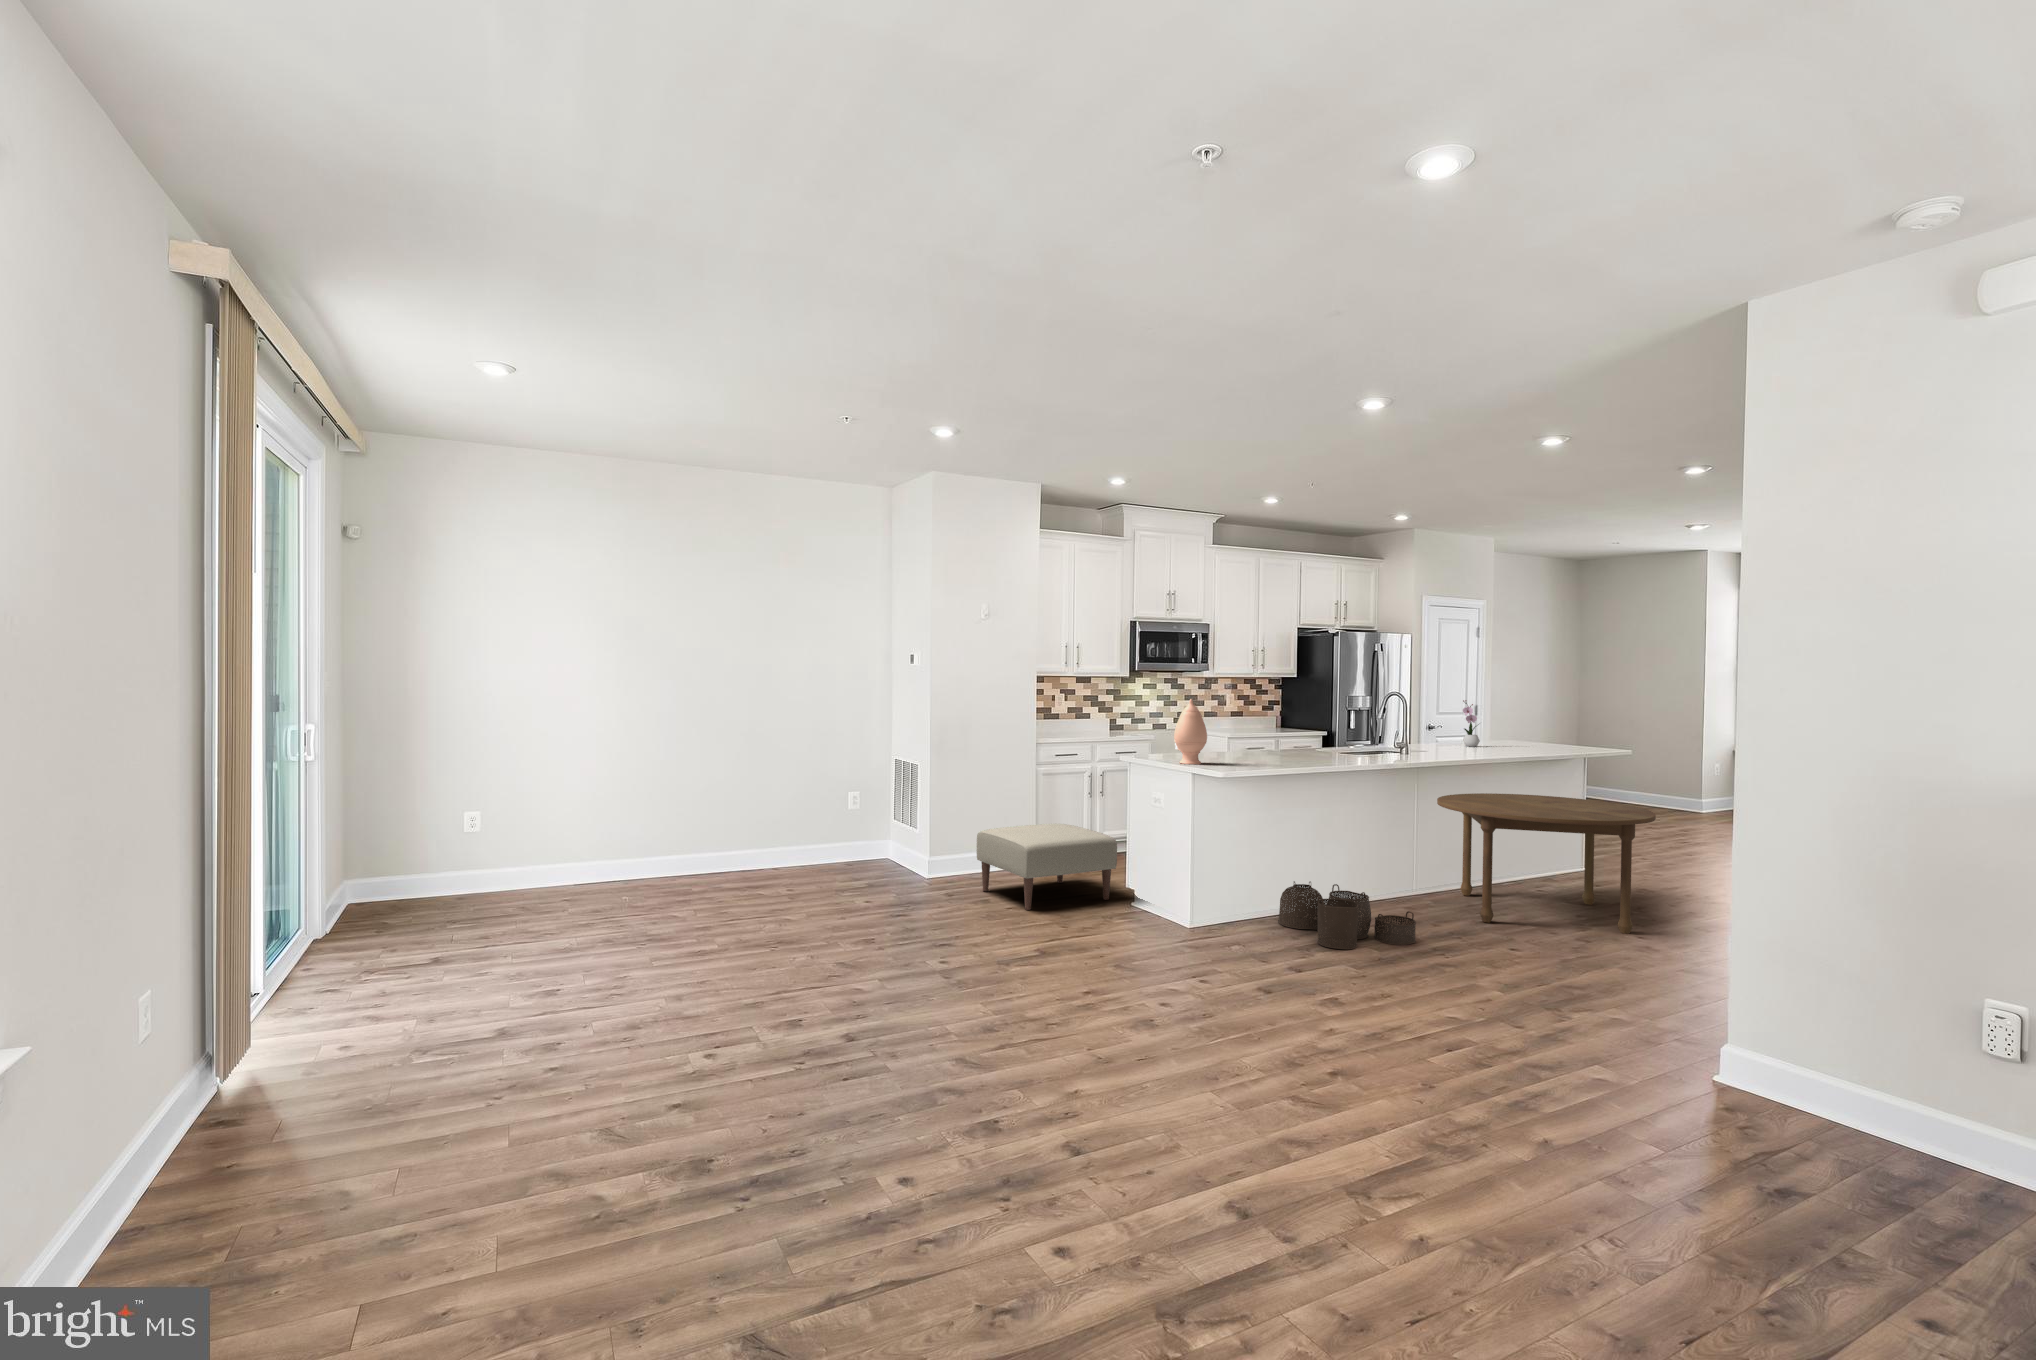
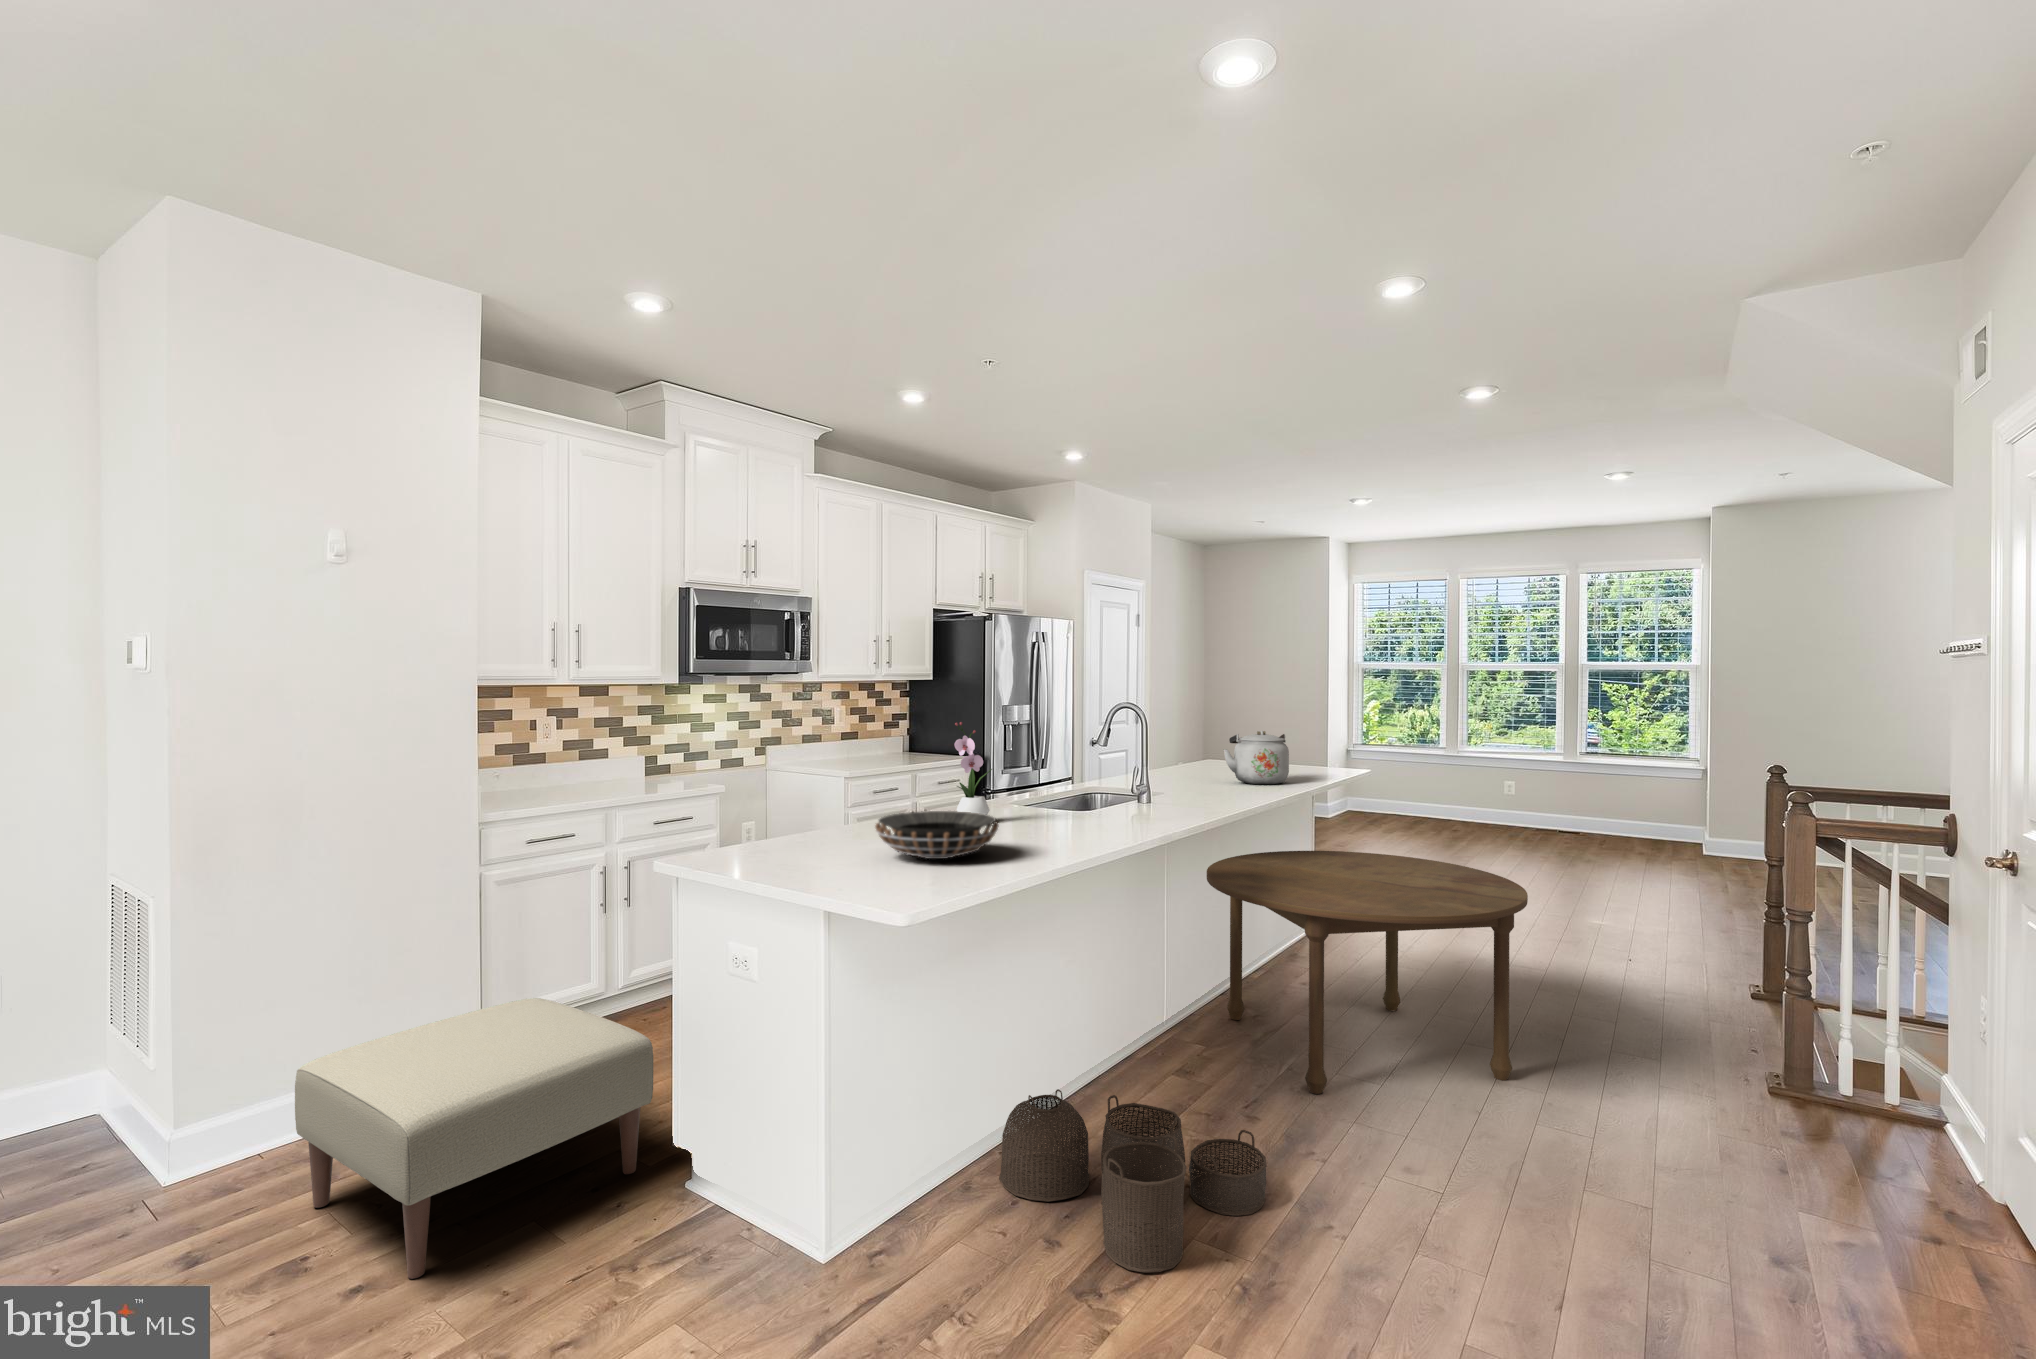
vase: present [1174,699,1207,764] -> none [781,737,859,887]
flower arrangement: present [1463,700,1480,747] -> present [954,722,992,815]
kettle: none [1488,716,1539,753] -> present [1223,731,1289,784]
decorative bowl: none [1220,741,1283,762] -> present [875,811,999,859]

